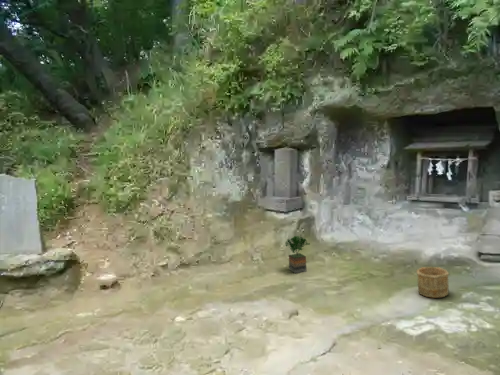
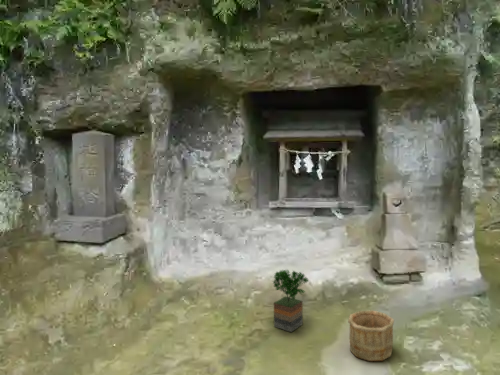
potted tree: present [286,236,310,273] -> present [273,270,308,332]

